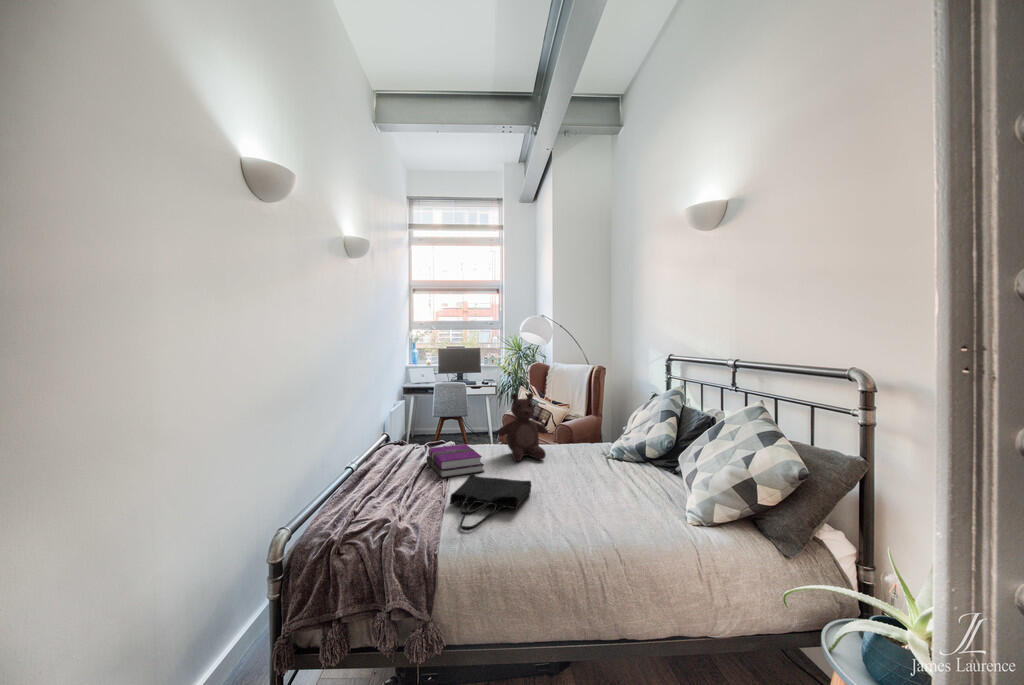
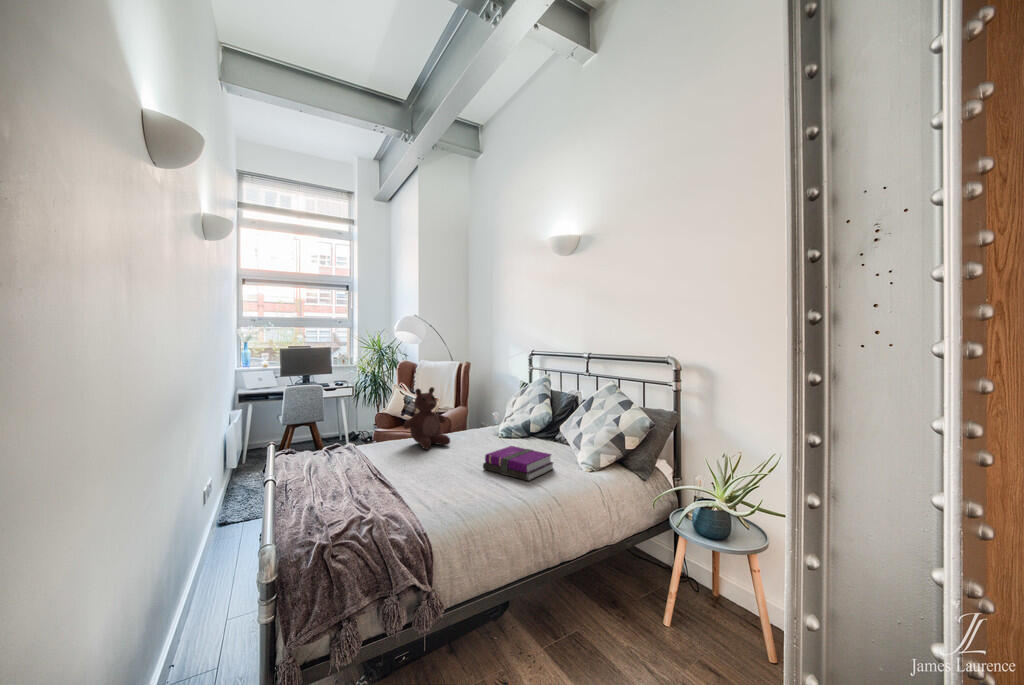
notebook: present [426,444,484,478] -> present [483,446,553,481]
tote bag: present [450,474,531,531] -> none [398,460,462,505]

